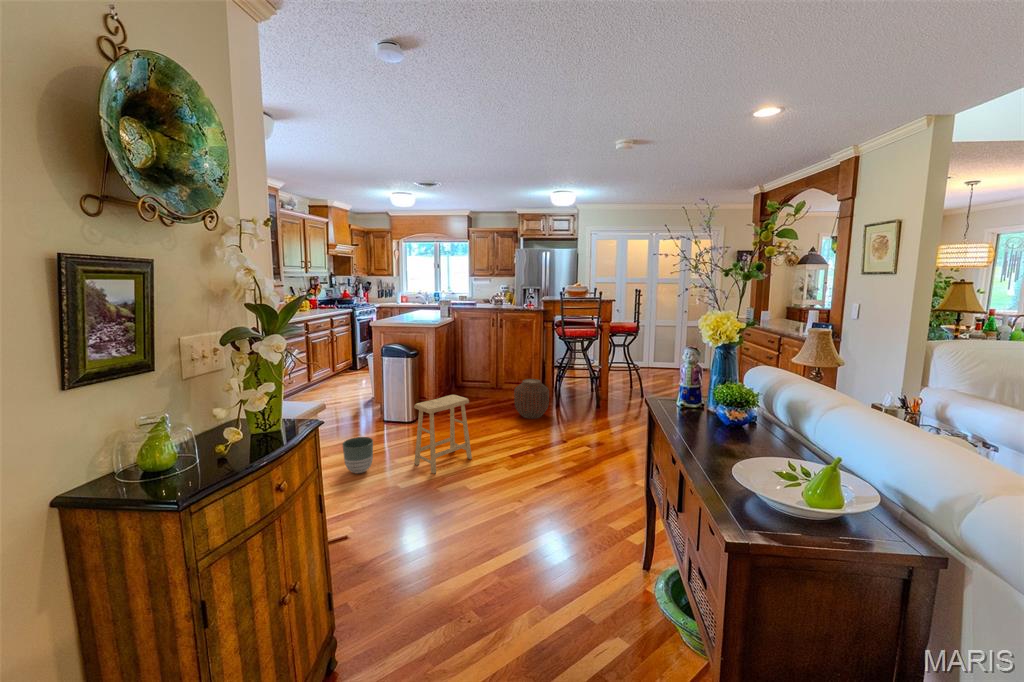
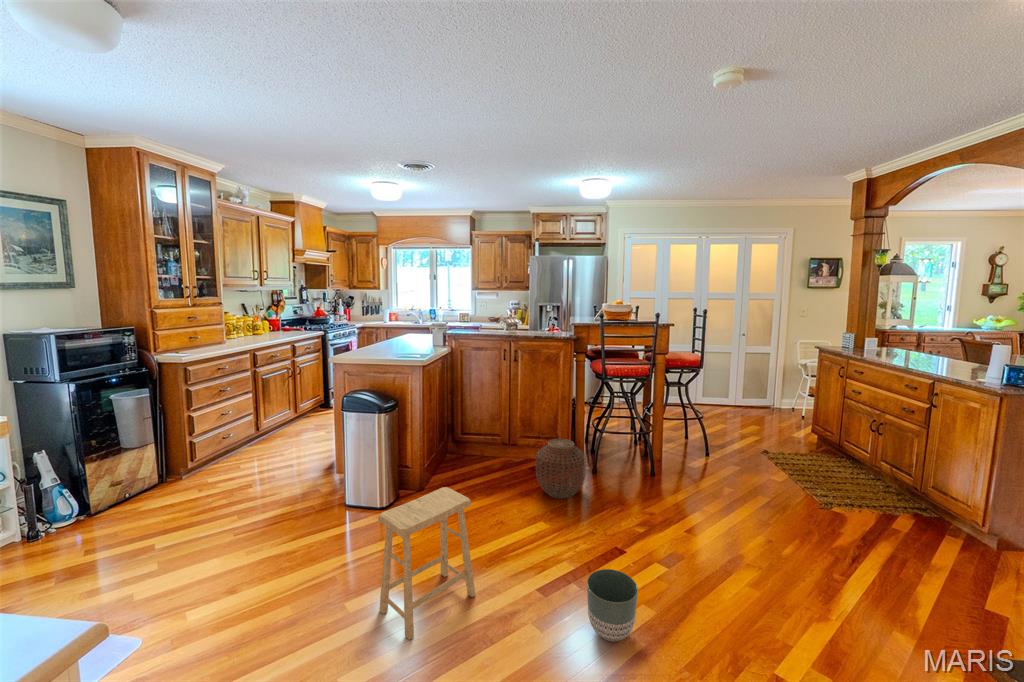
planter: present [343,437,373,473] -> present [587,569,638,641]

